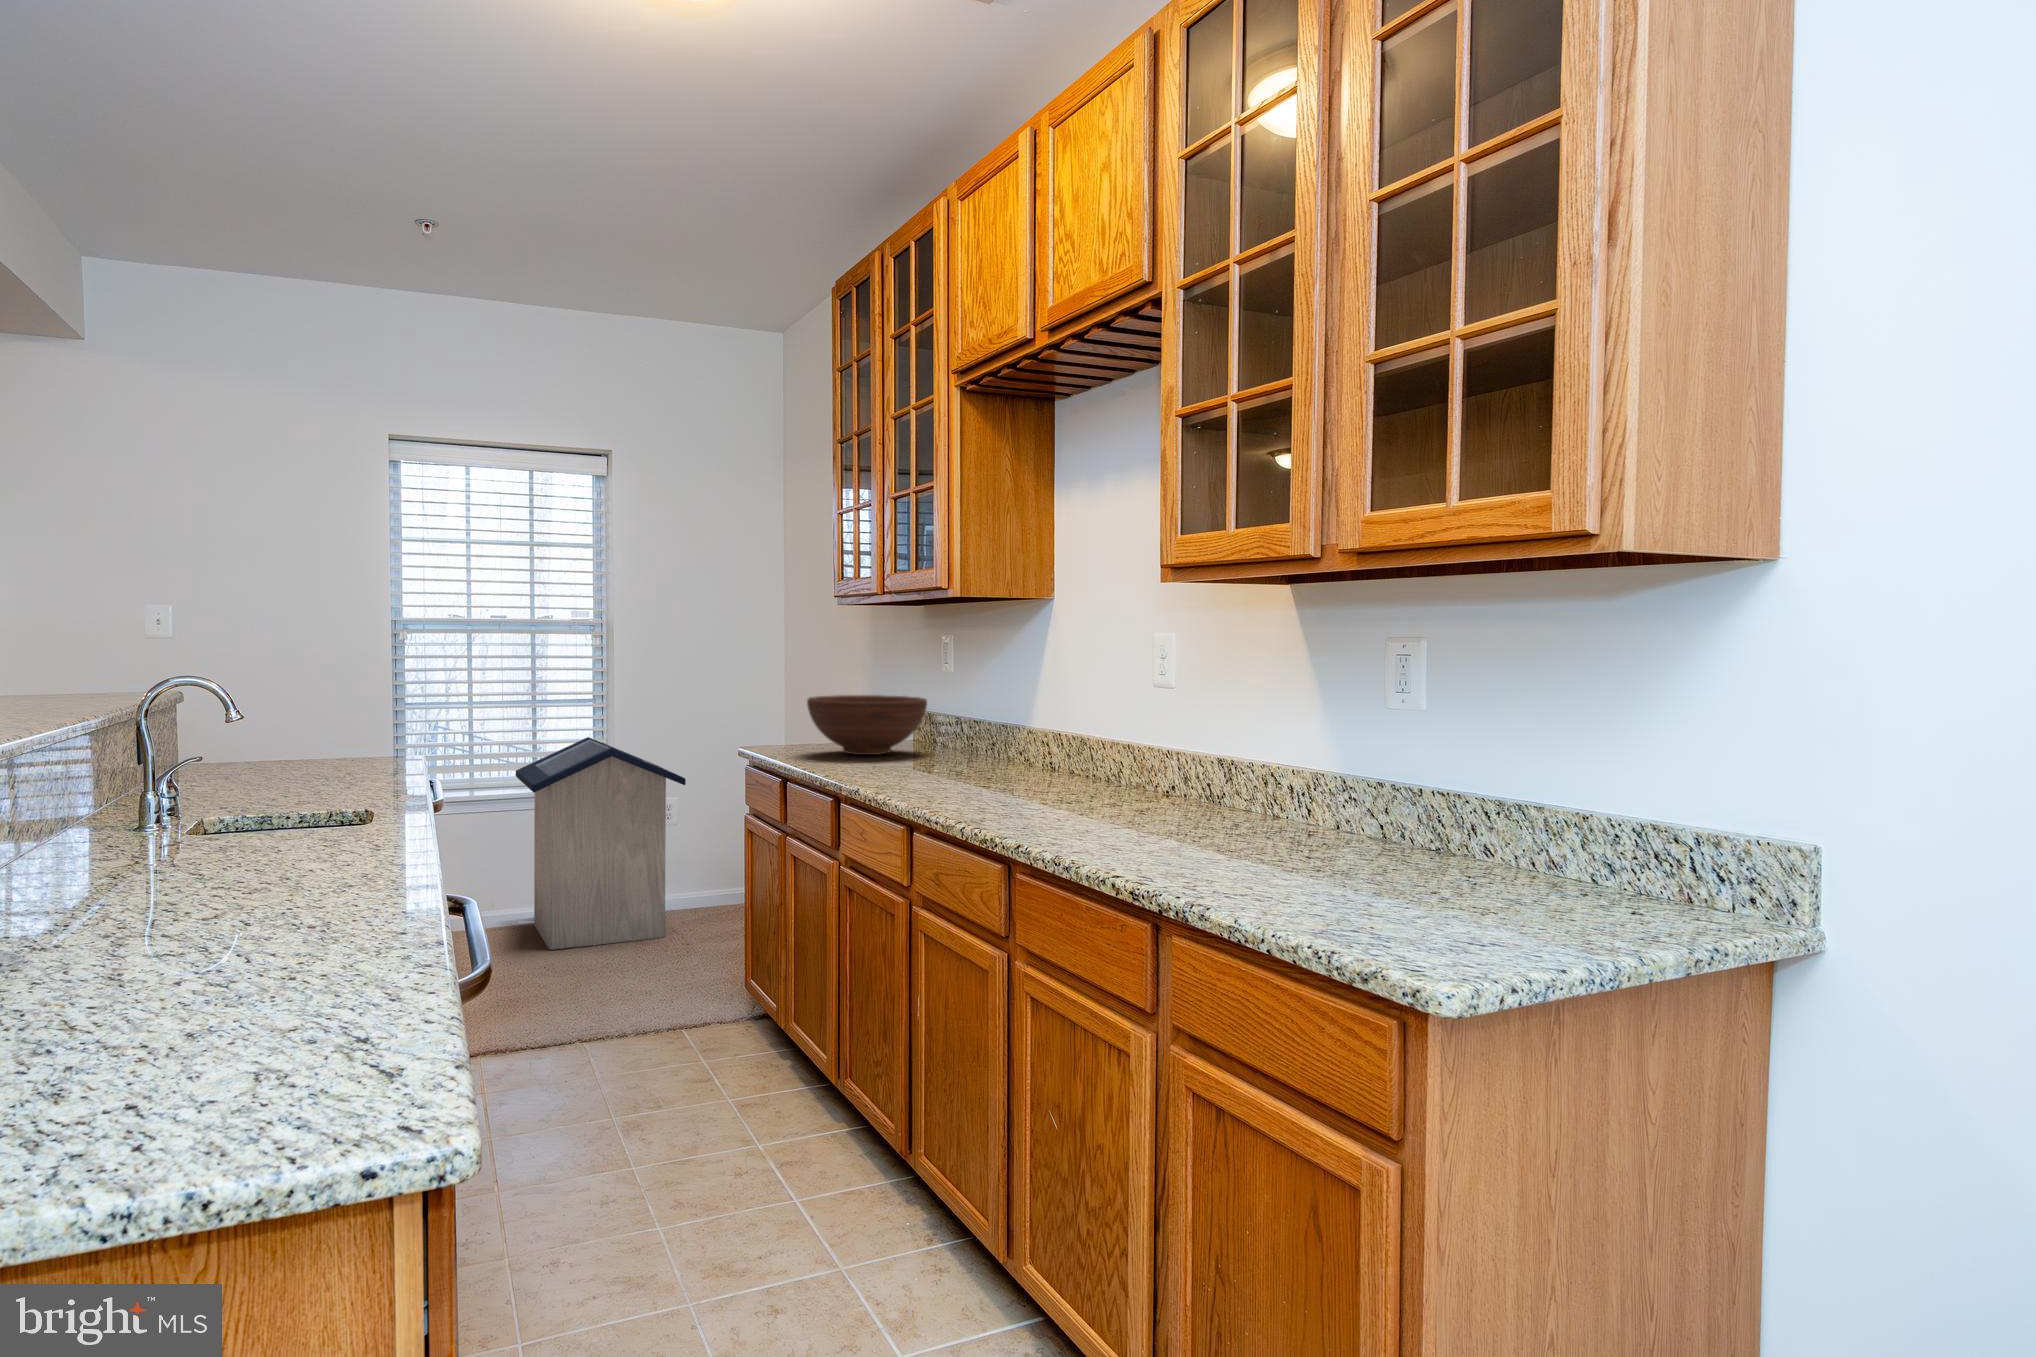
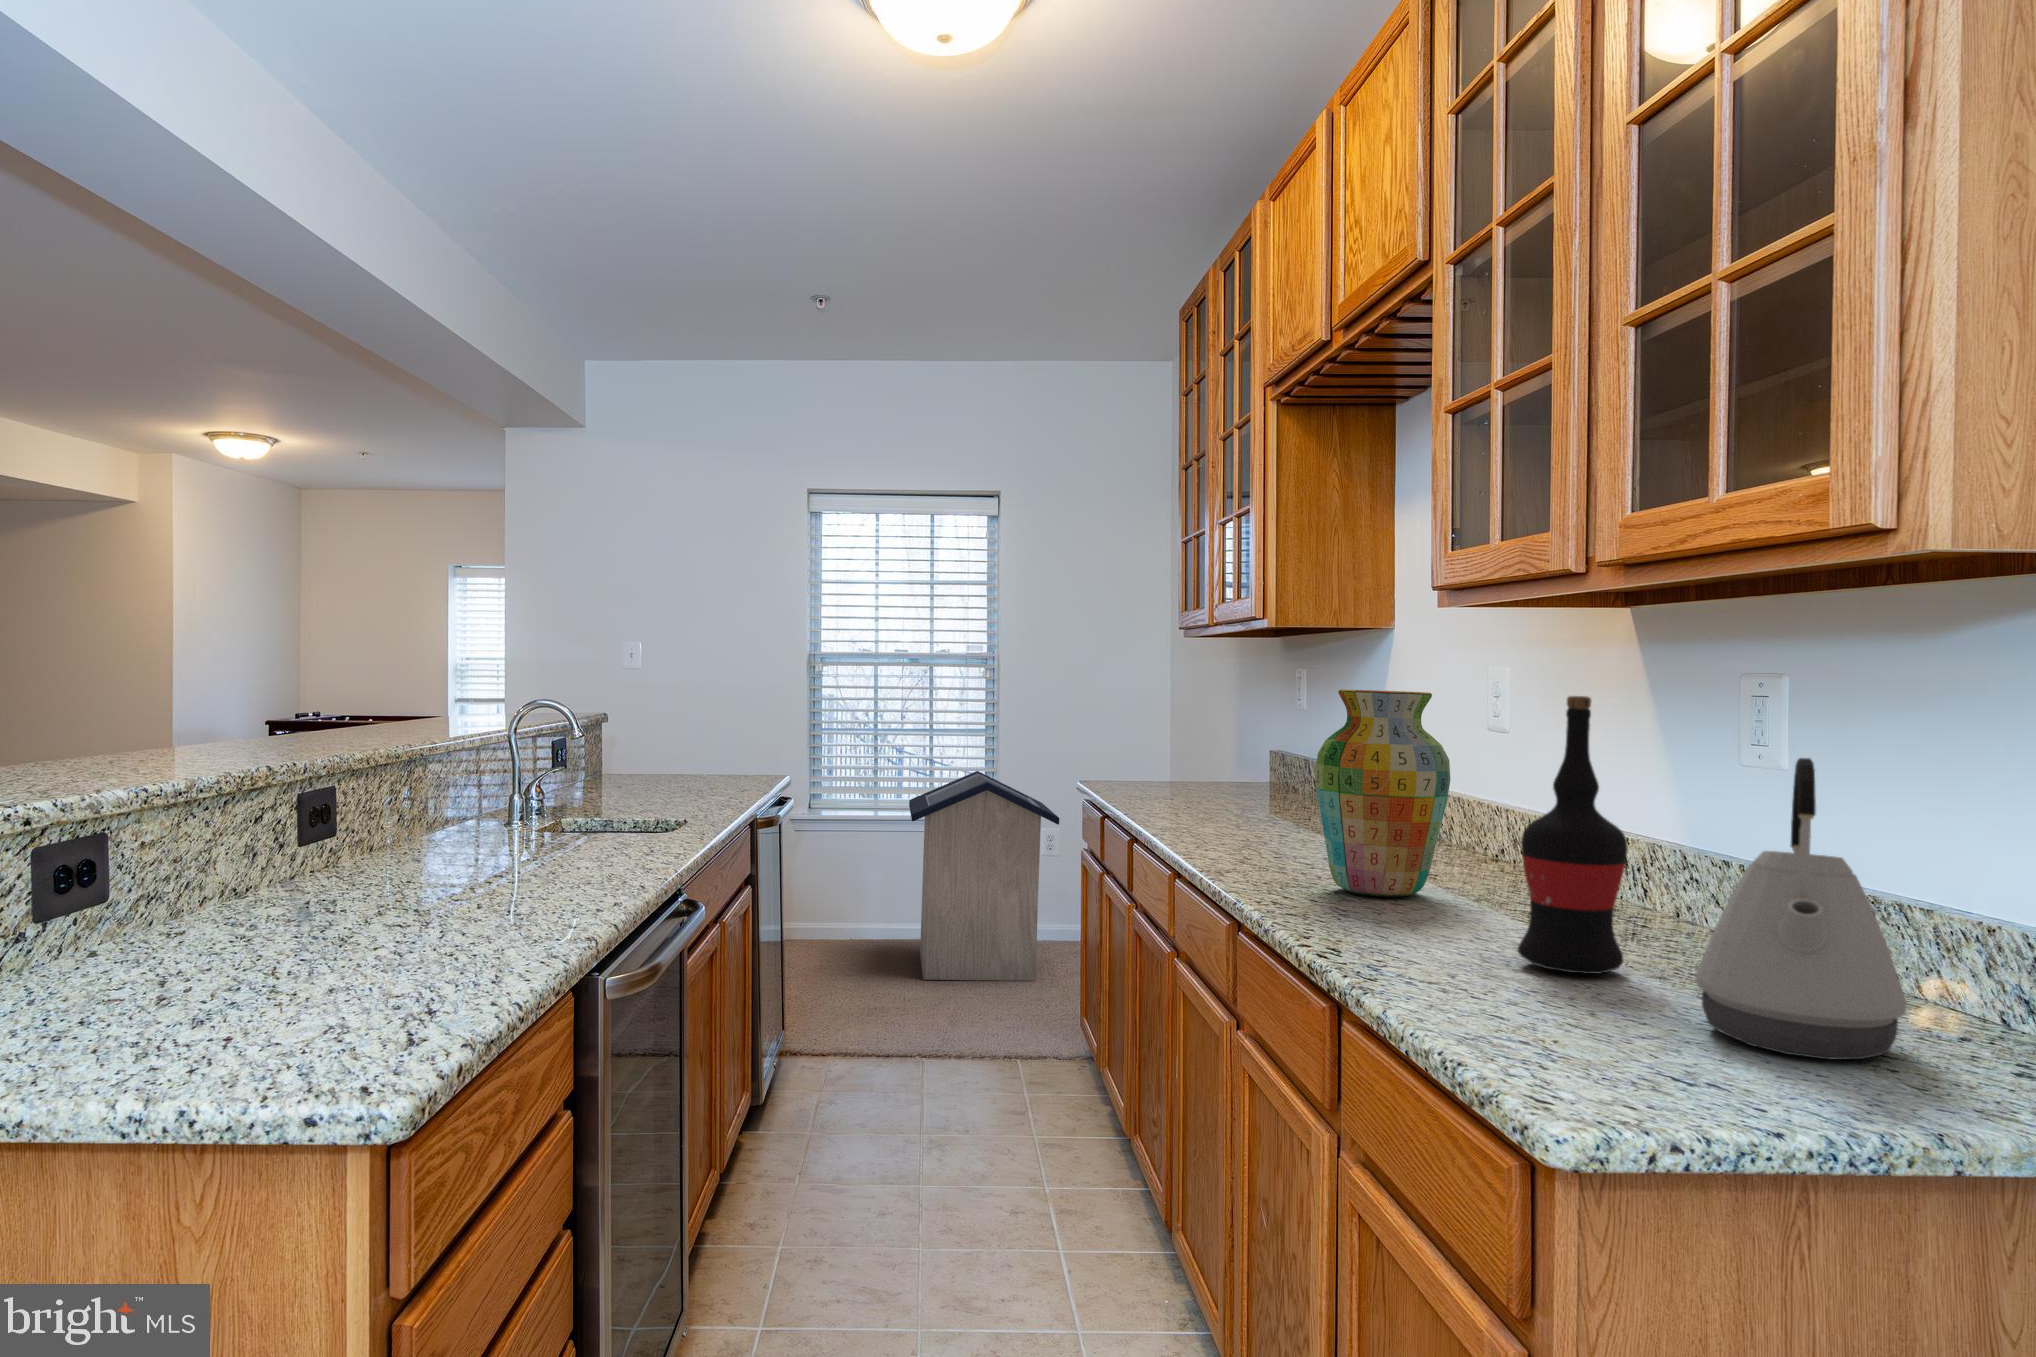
vase: none [1065,661,1173,830] -> present [1315,689,1450,897]
wine bottle: none [1282,668,1359,877] -> present [1518,696,1628,974]
fruit bowl: present [807,695,927,755] -> none [1141,734,1273,800]
kettle: none [1439,713,1573,919] -> present [1695,758,1907,1060]

